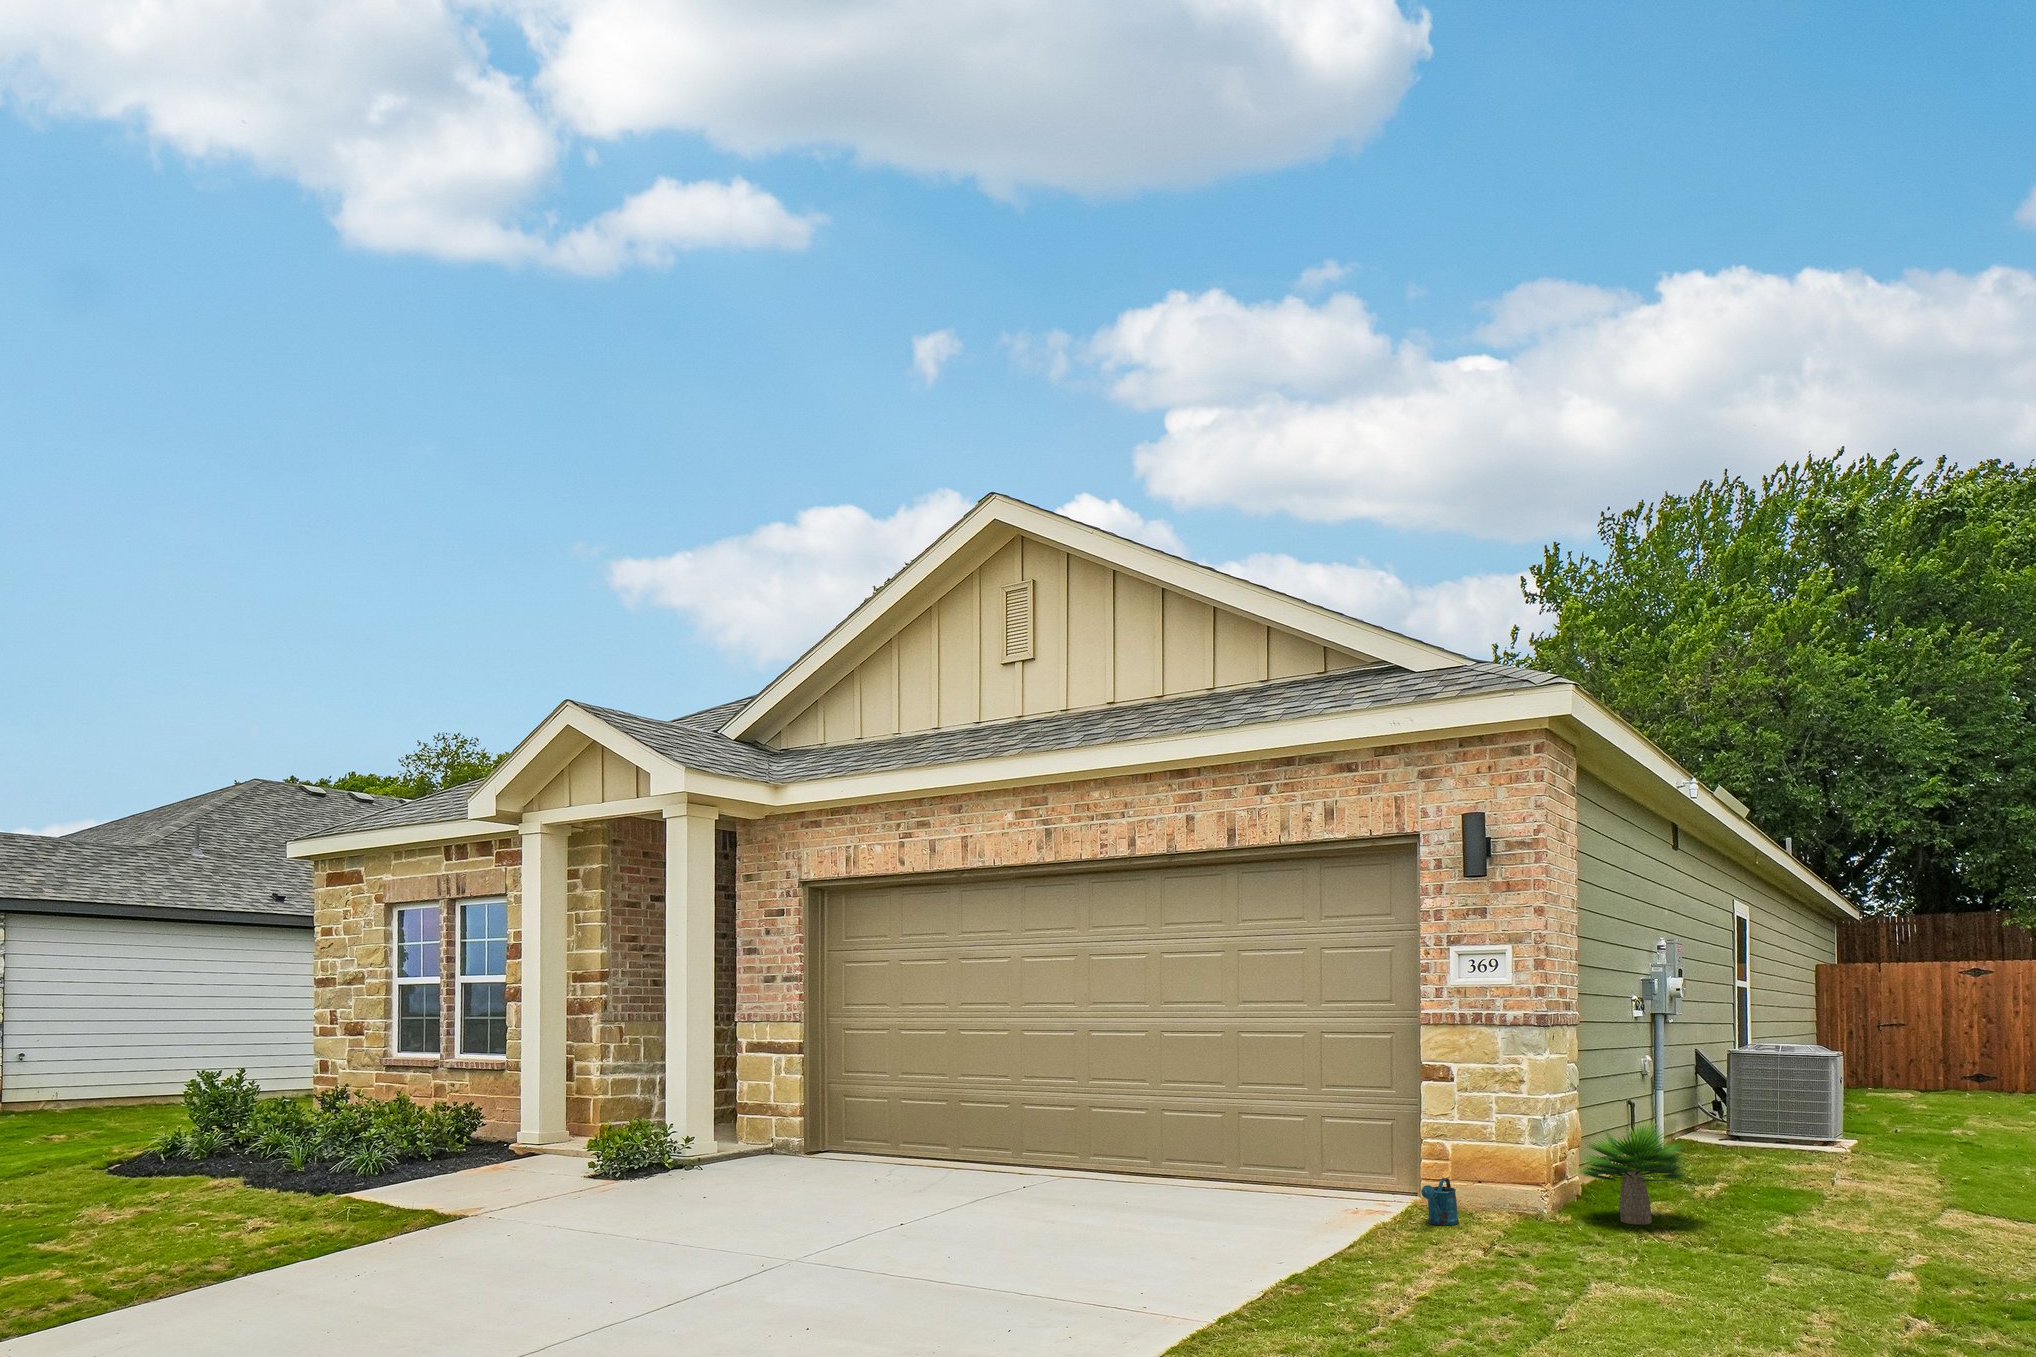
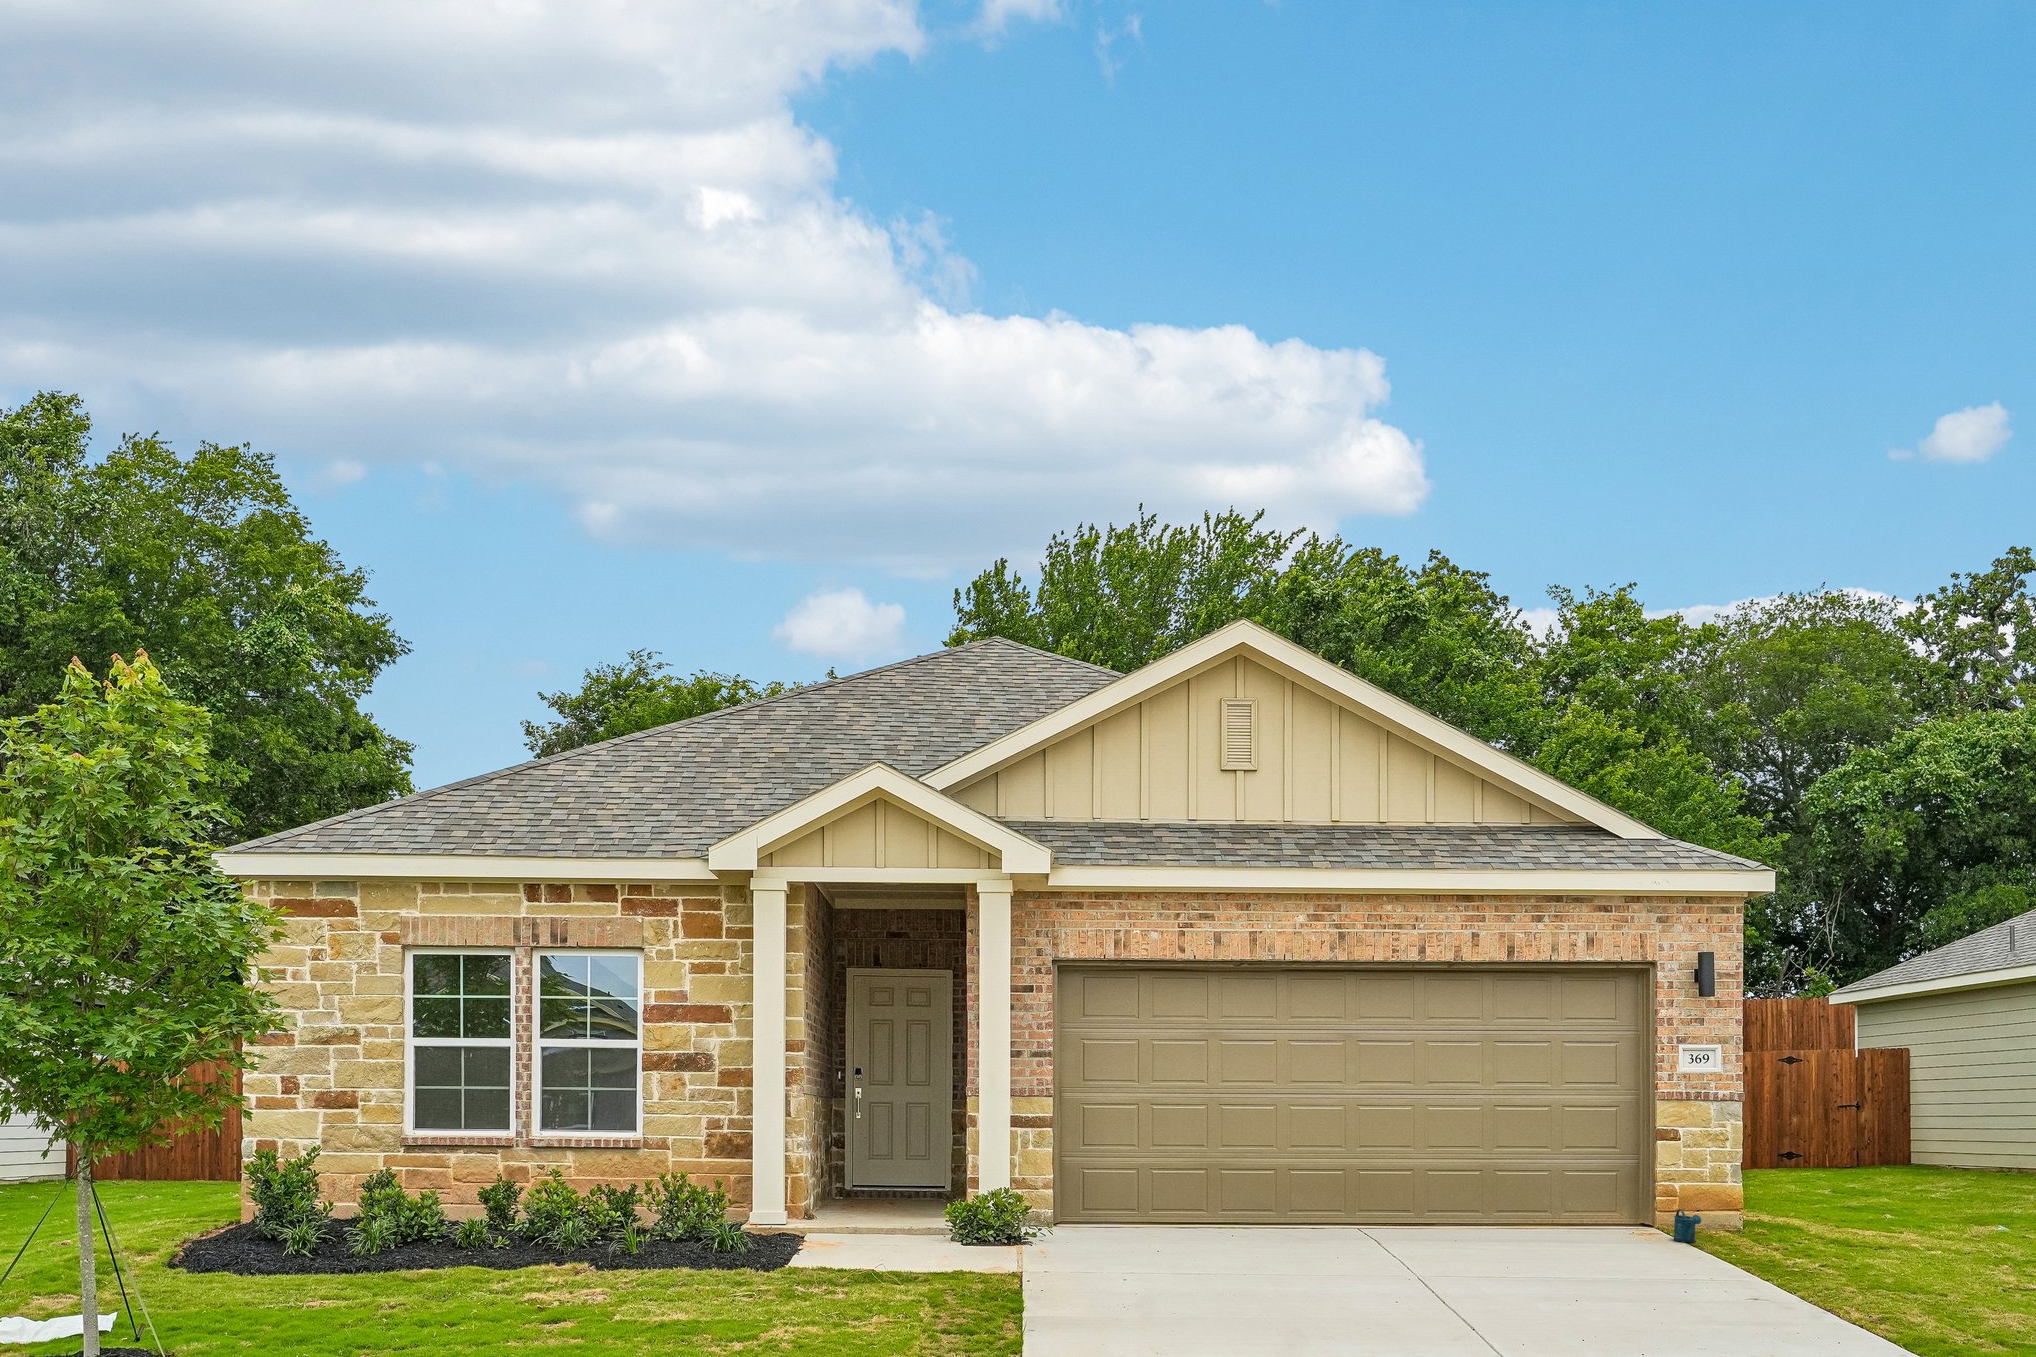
potted plant: present [1578,1122,1688,1224] -> none [1723,1163,1806,1234]

